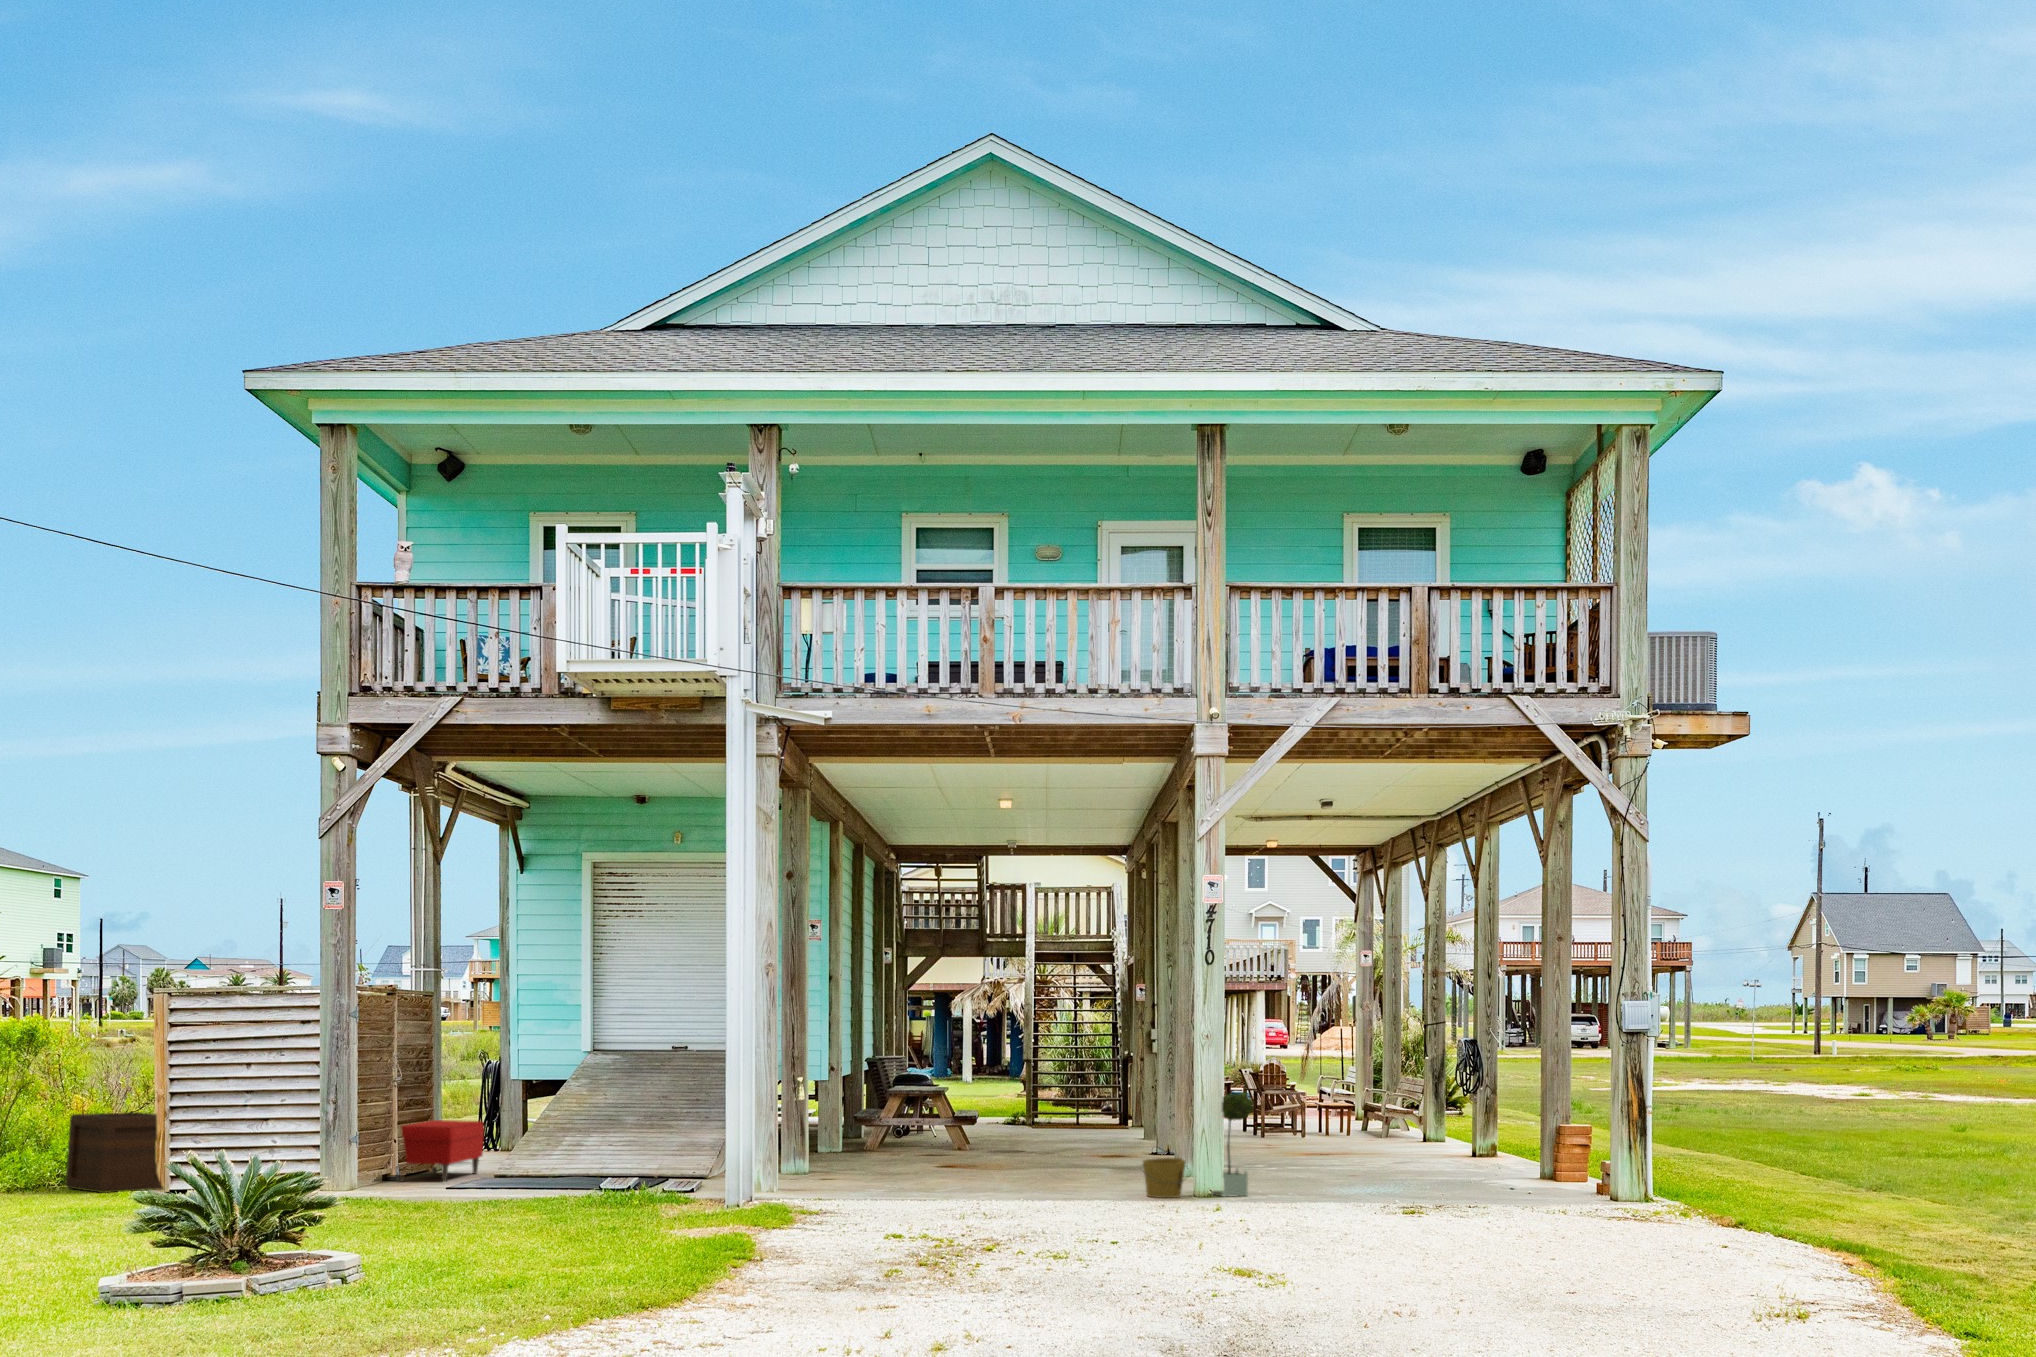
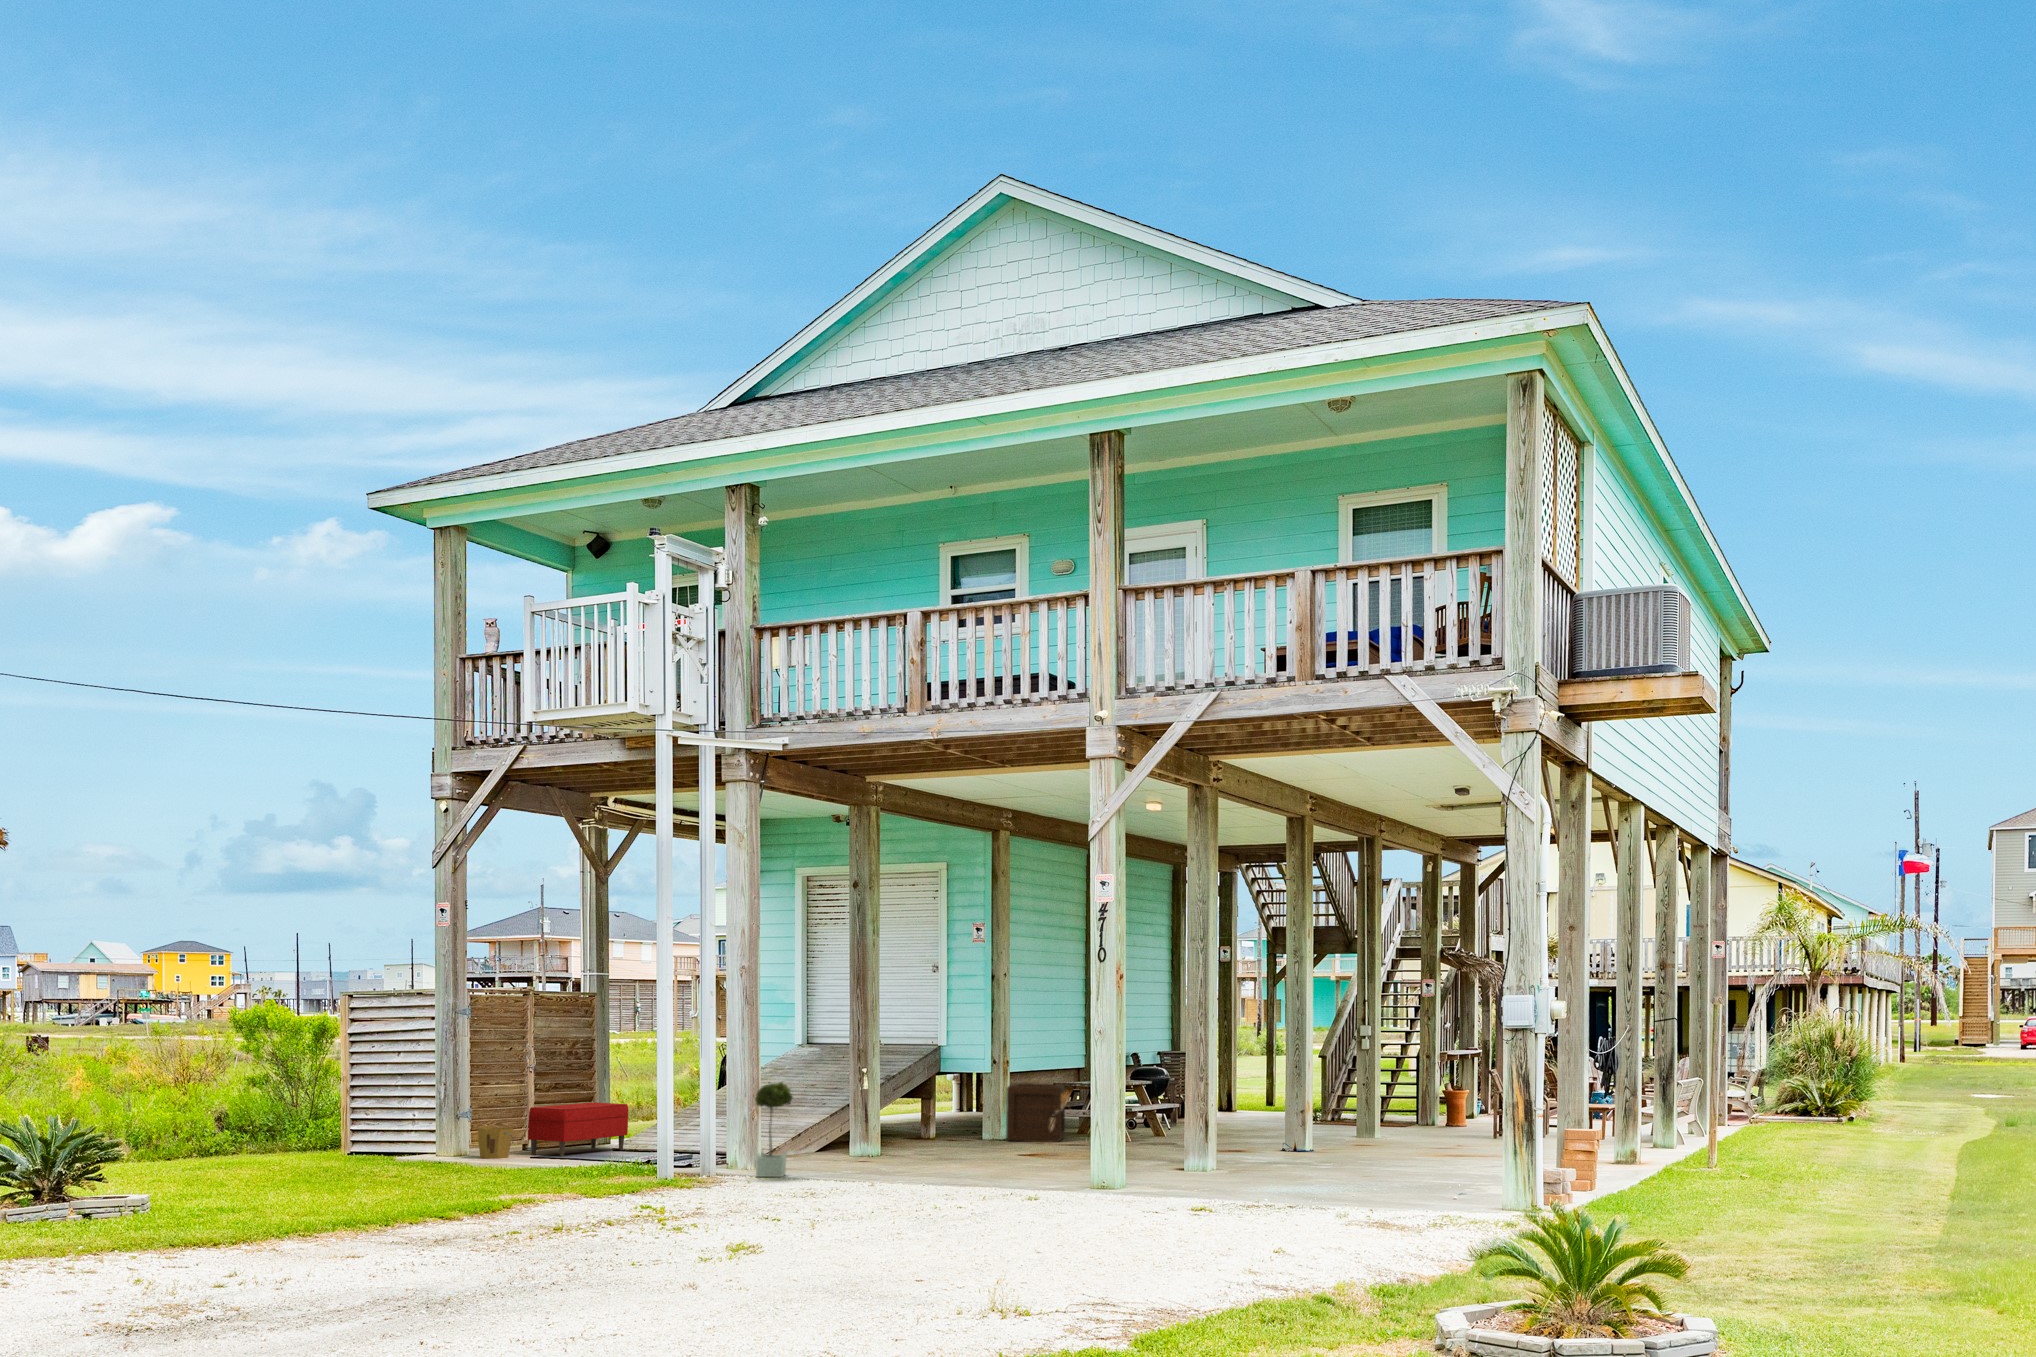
potted tree: present [1211,1092,1253,1196] -> present [755,1082,793,1177]
wooden crate: present [65,1112,163,1193] -> present [1006,1083,1065,1142]
bucket: present [1143,1158,1186,1198] -> present [478,1126,514,1159]

